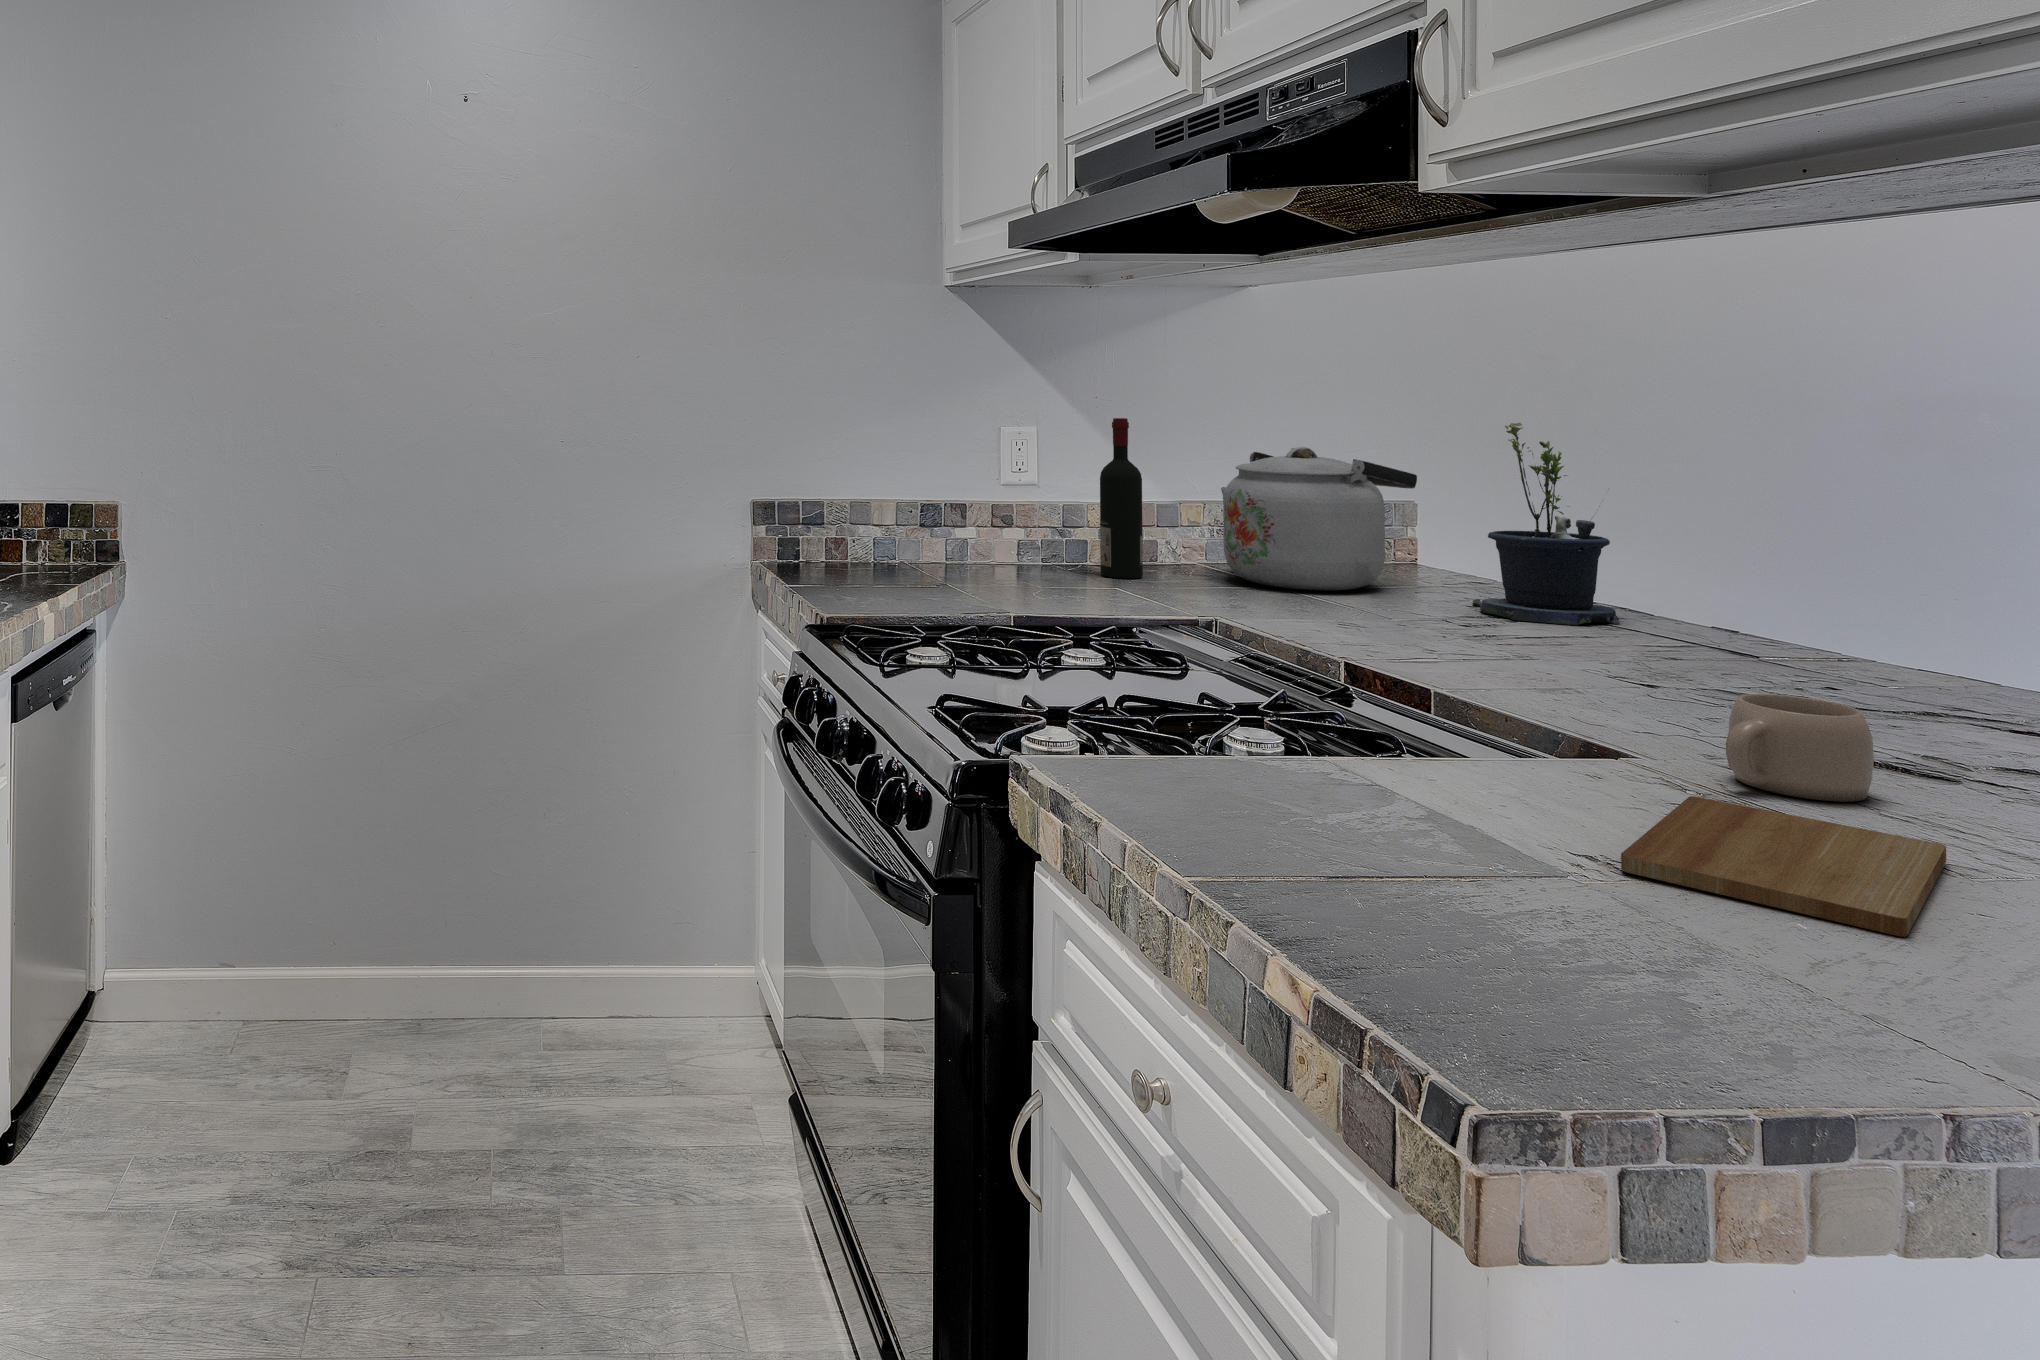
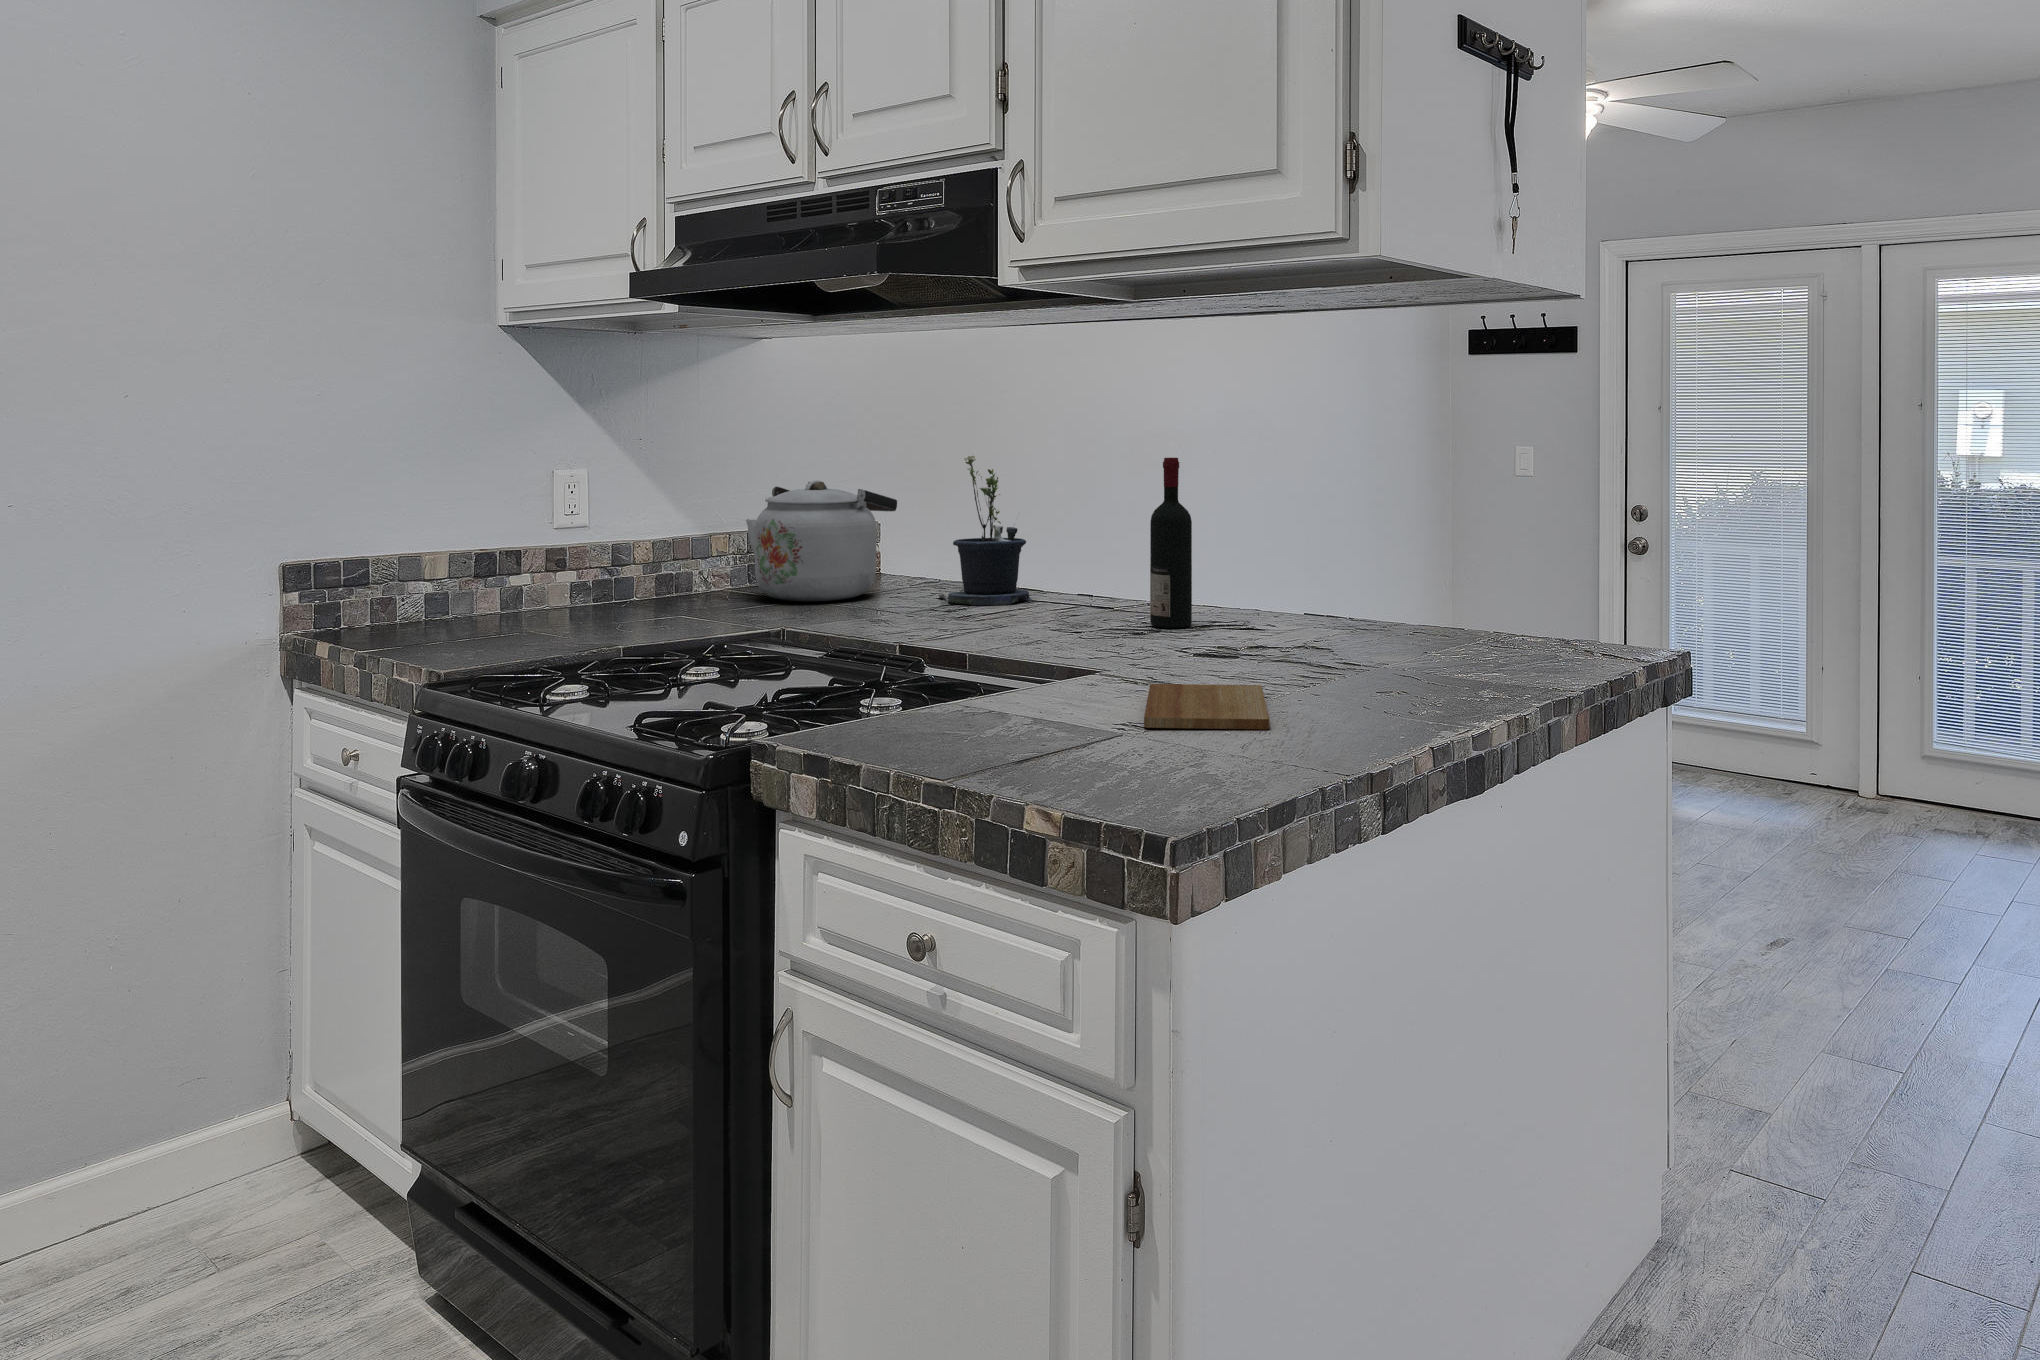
wine bottle: present [1100,418,1143,578] -> present [1150,458,1192,628]
mug: present [1726,694,1874,802] -> none [1152,619,1217,678]

